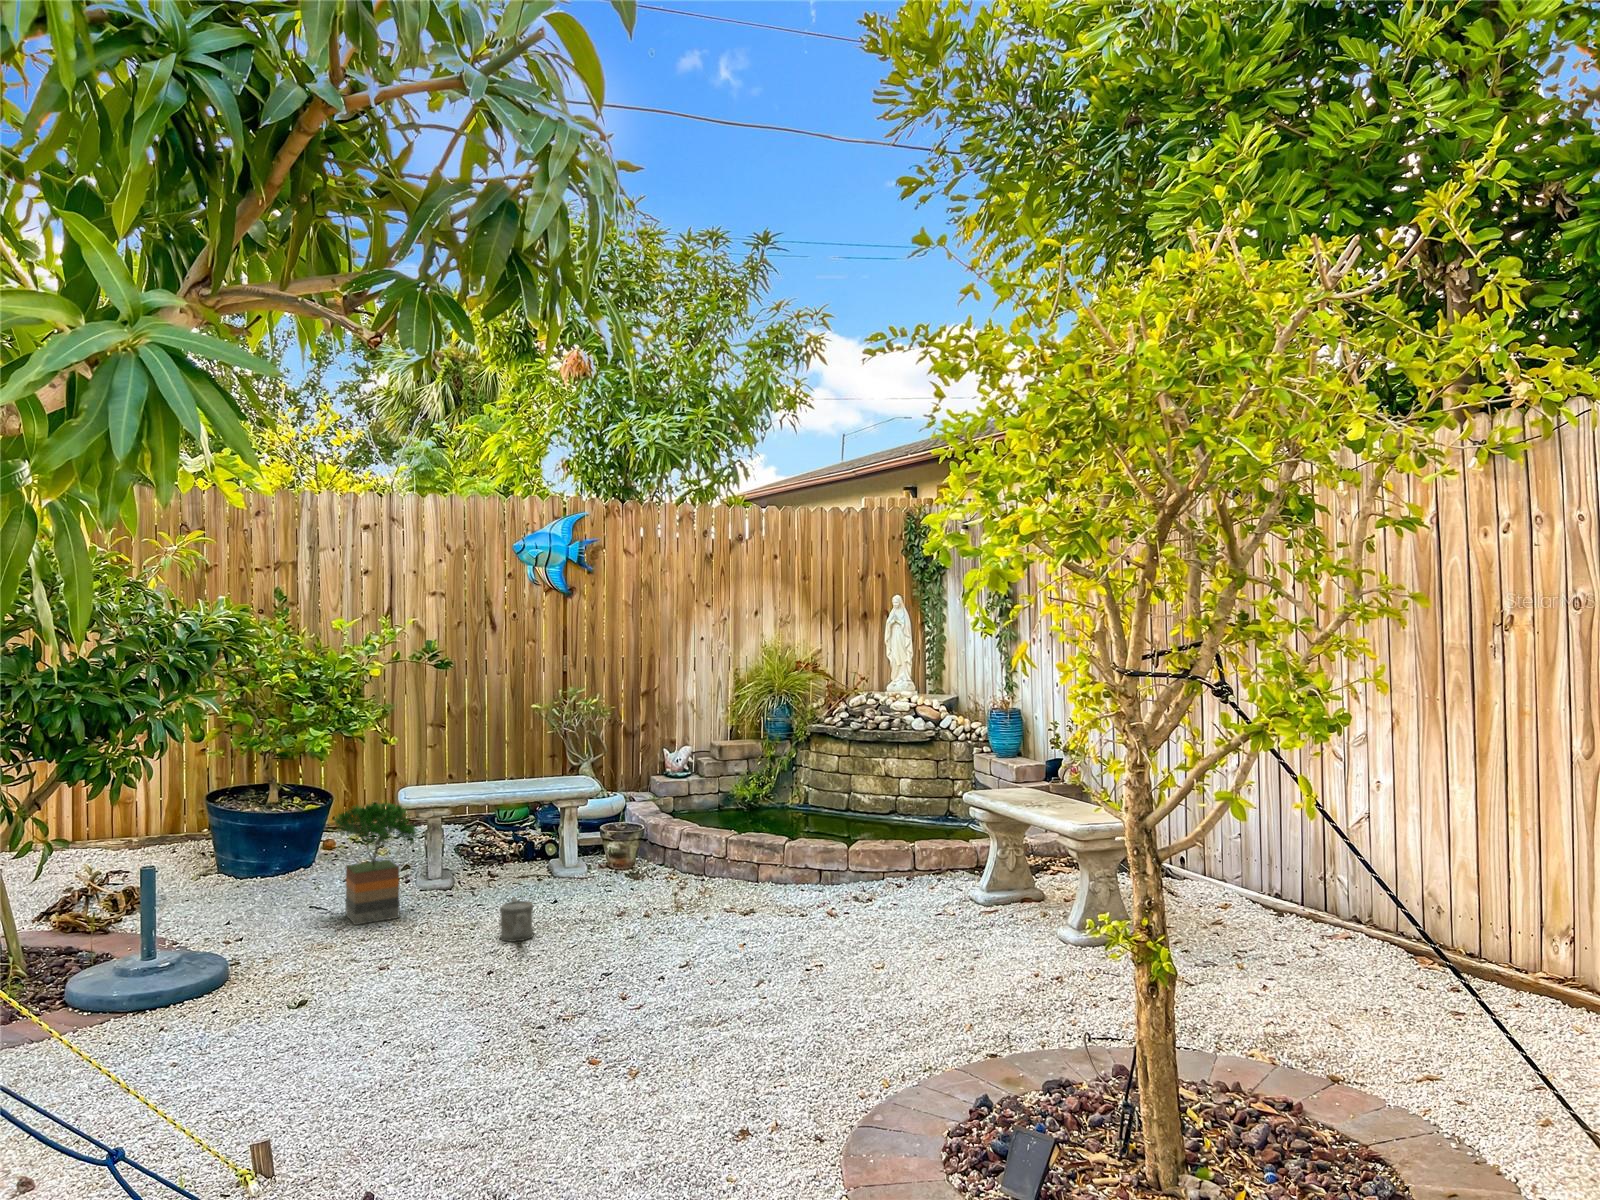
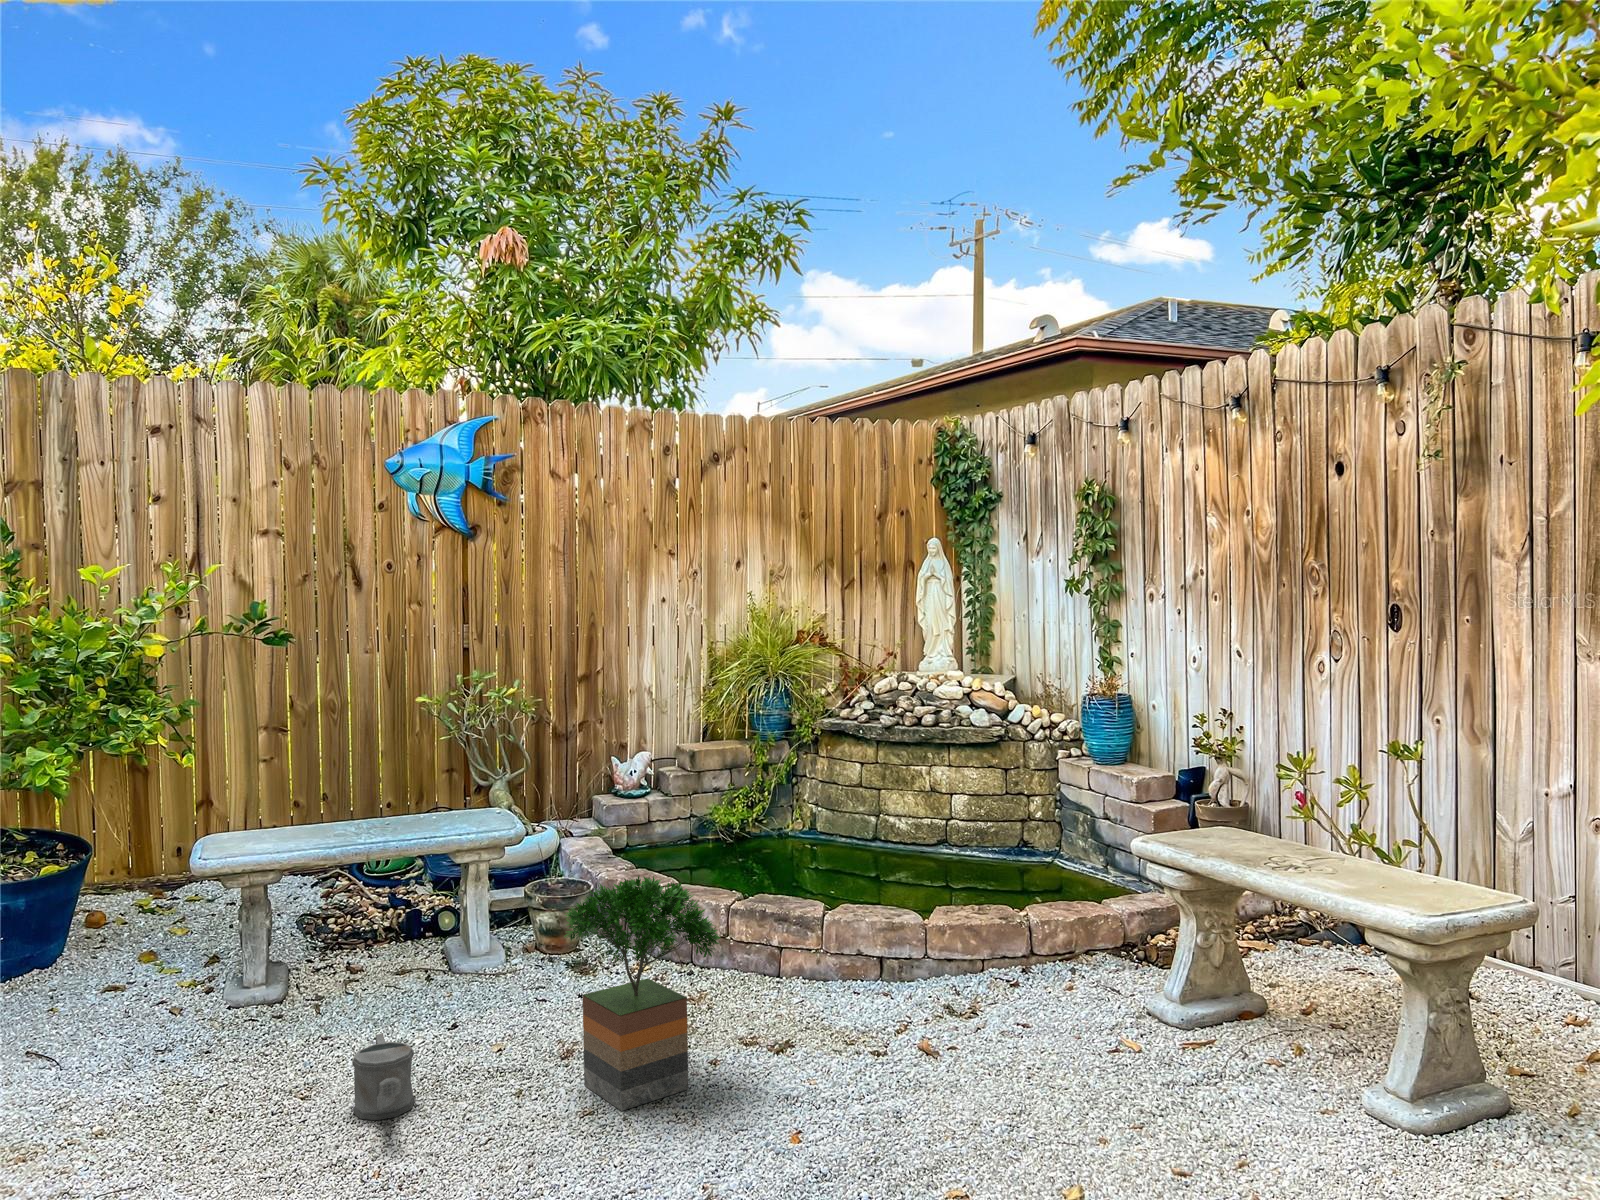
potted tree: present [333,802,416,925] -> present [565,876,720,1111]

